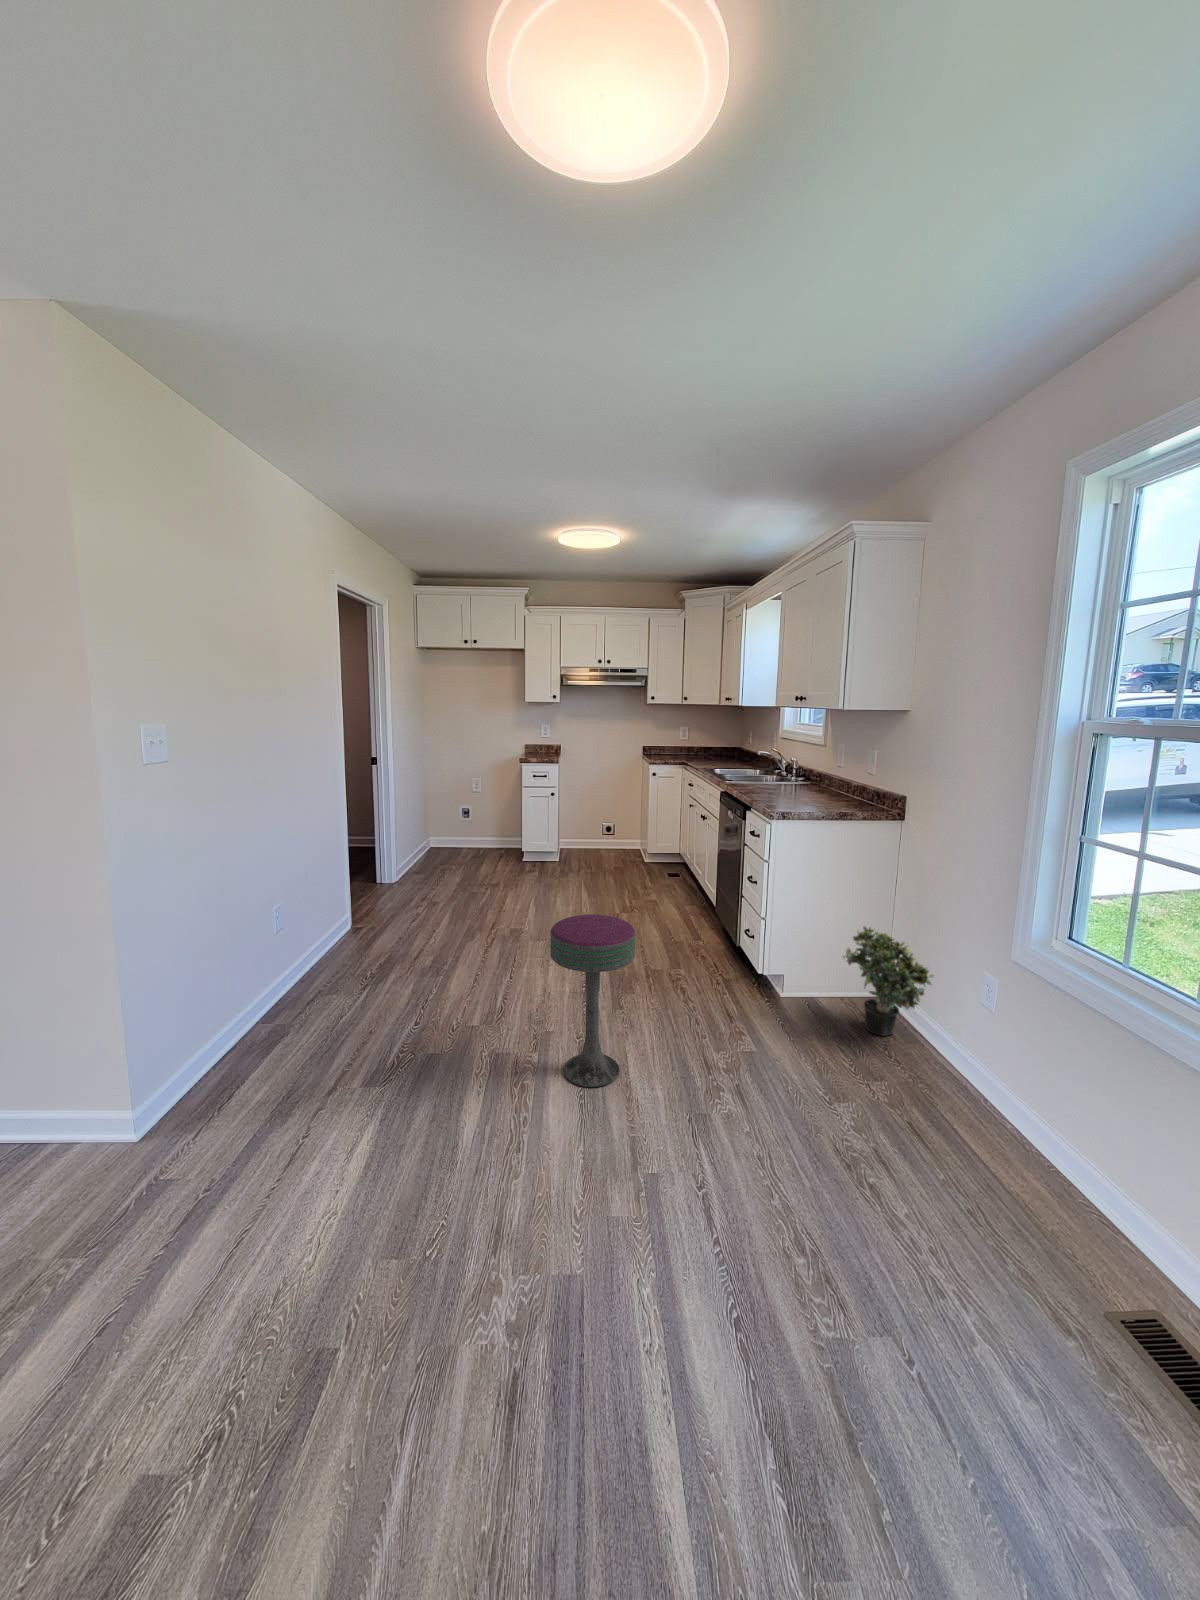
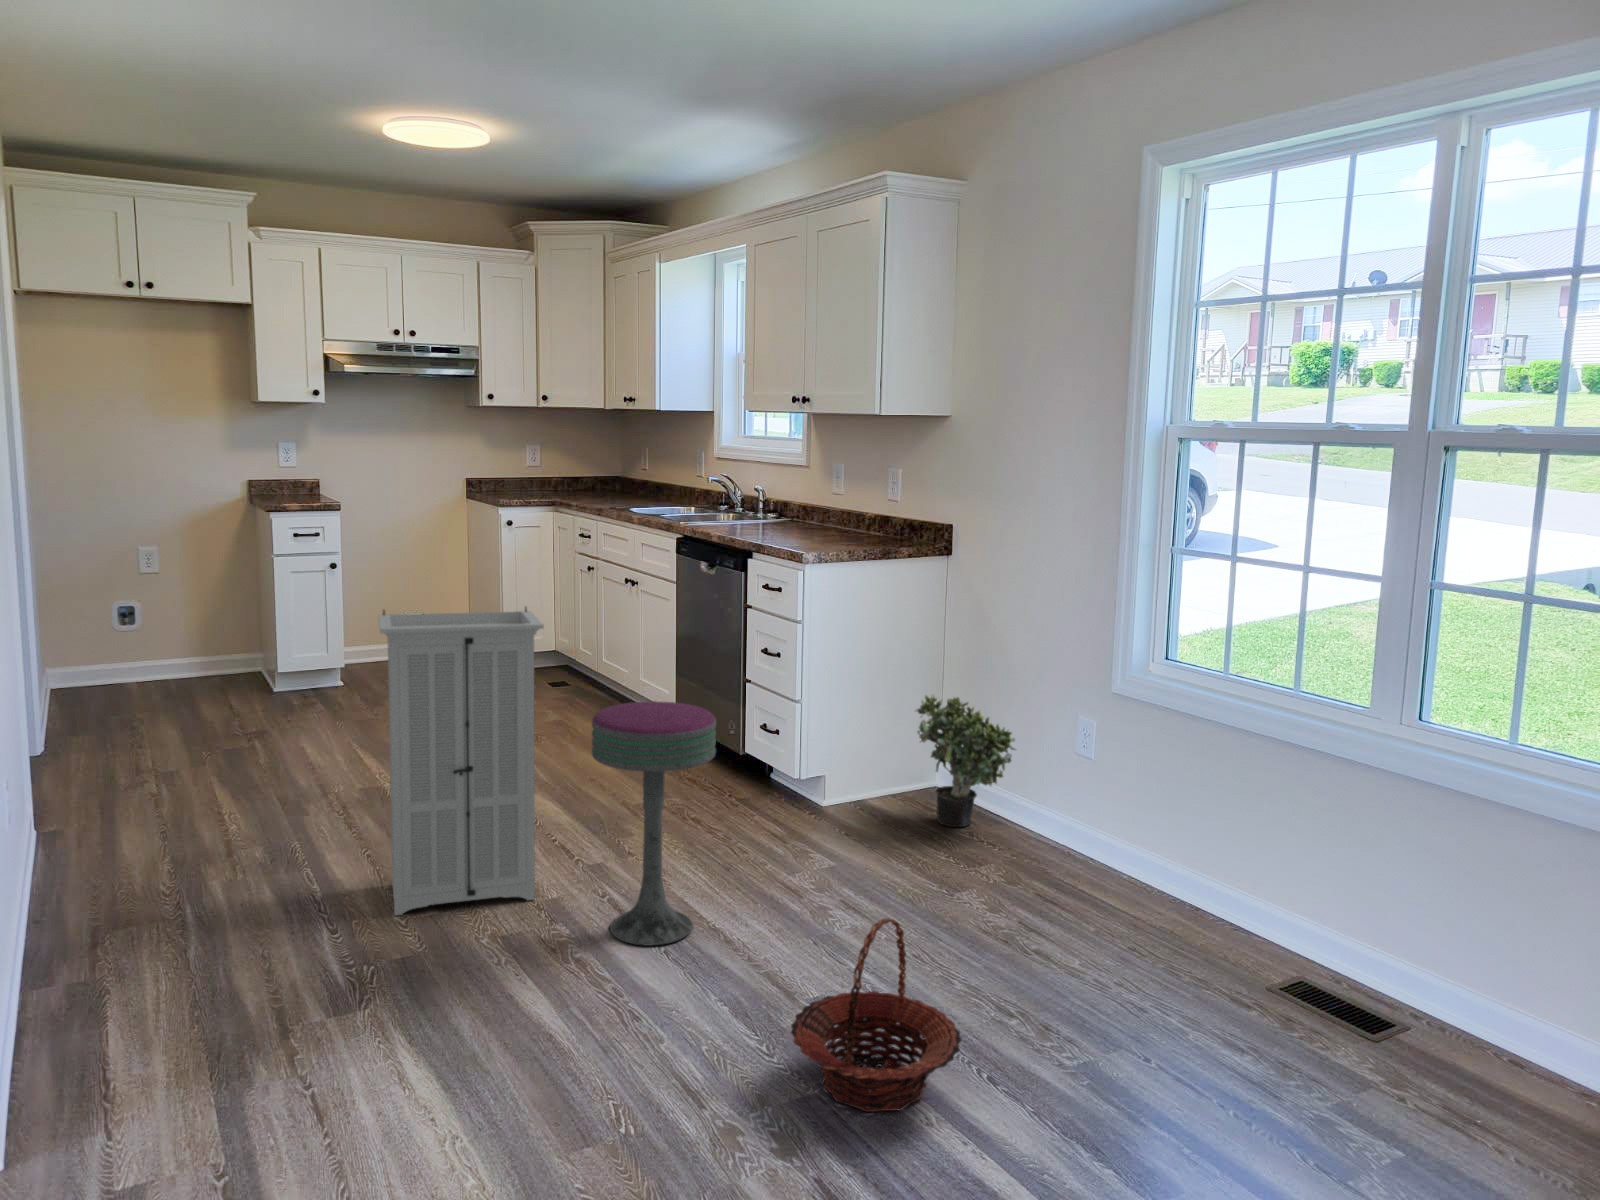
storage cabinet: none [451,836,559,1028] -> present [379,608,544,916]
basket: none [565,1150,708,1324] -> present [791,918,962,1112]

